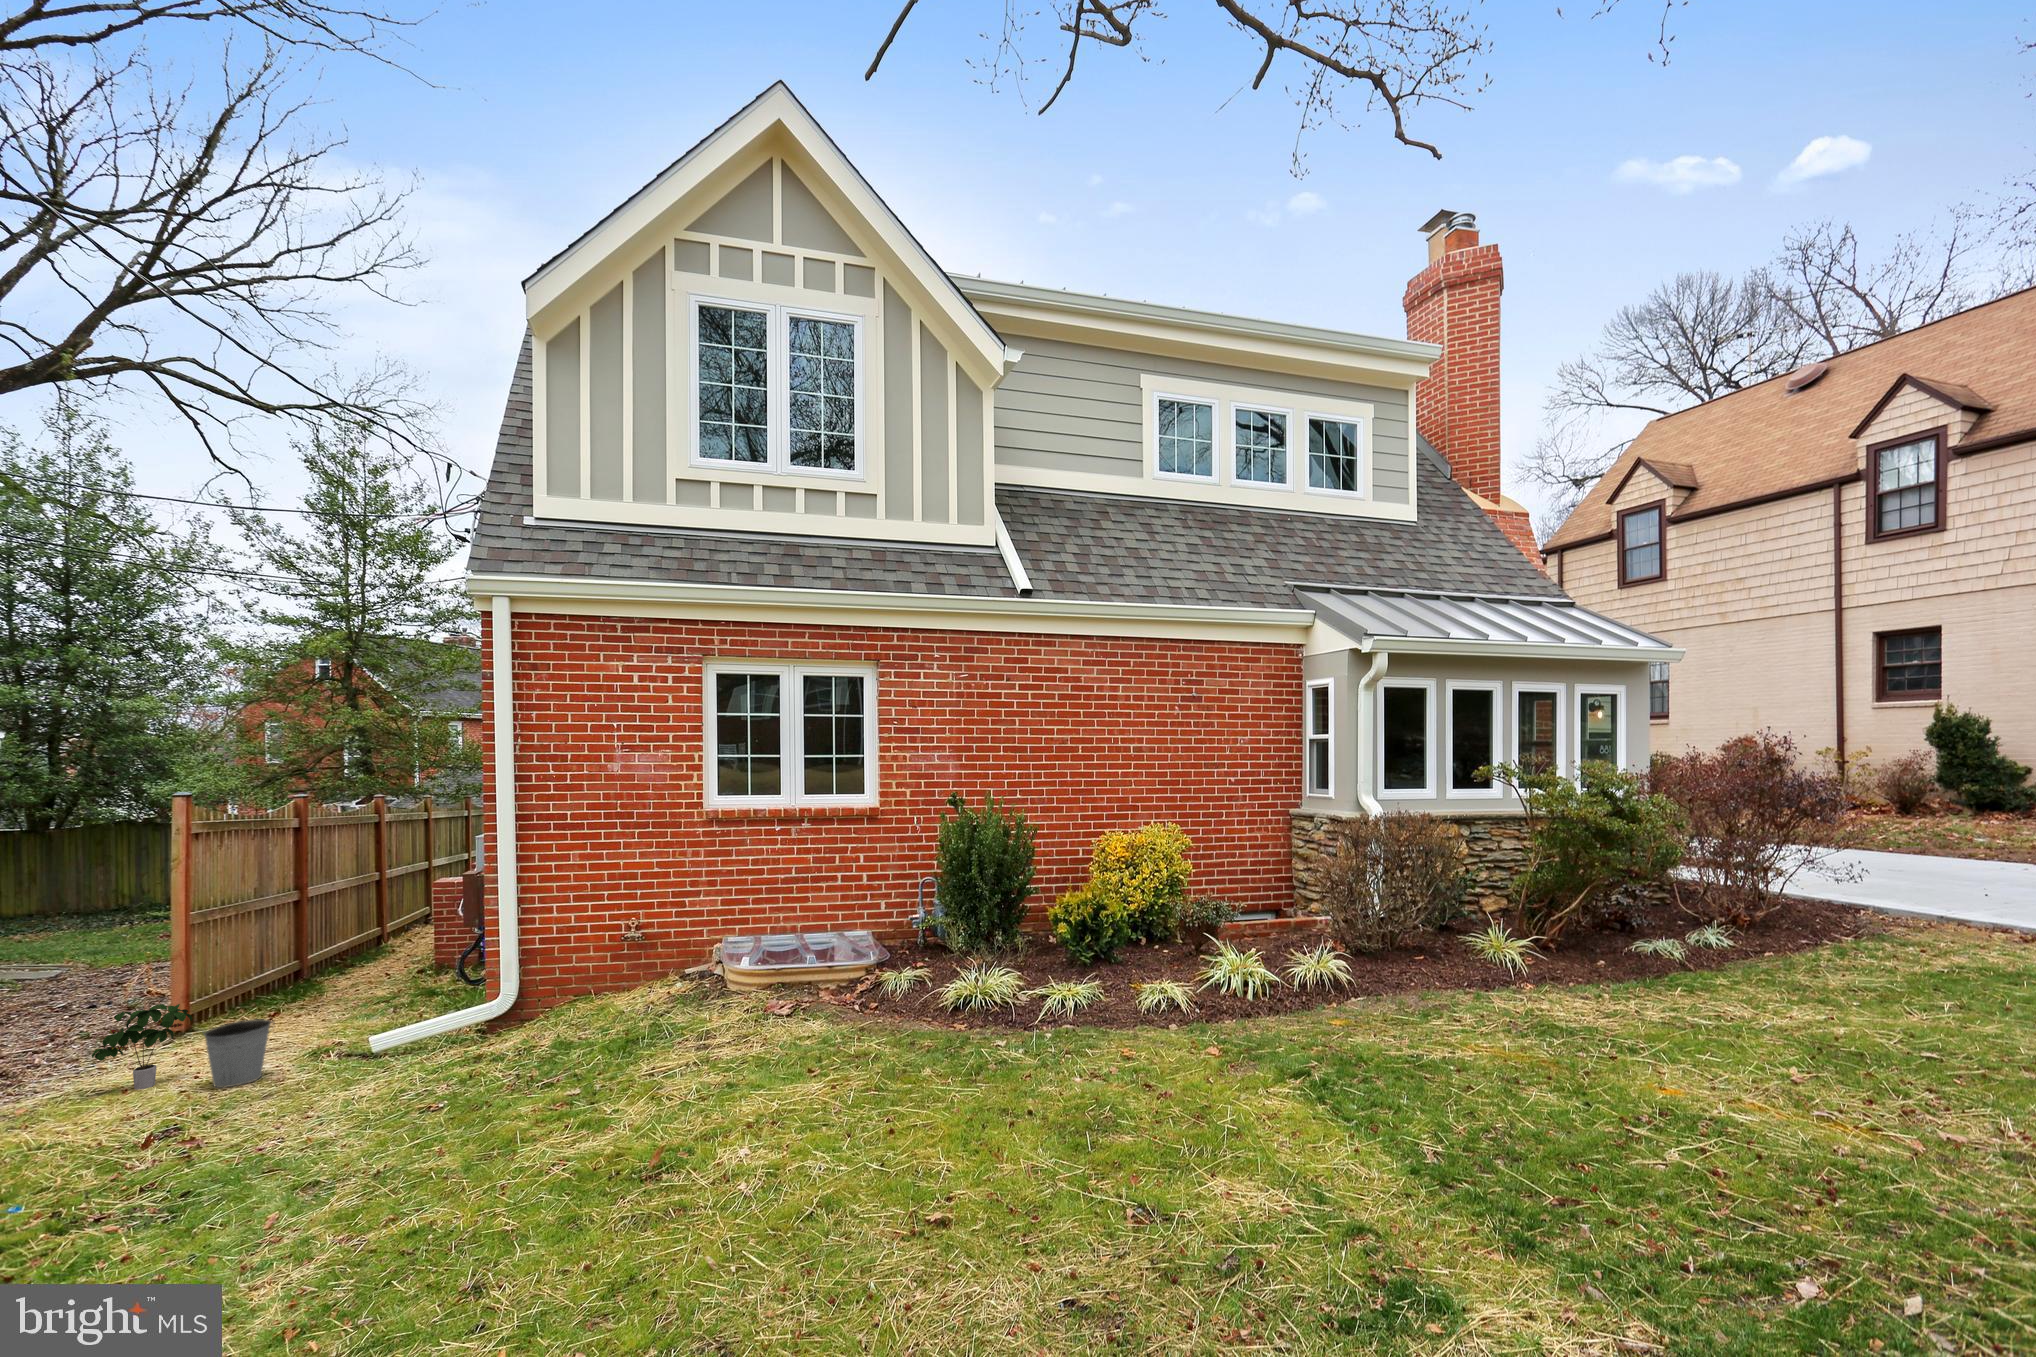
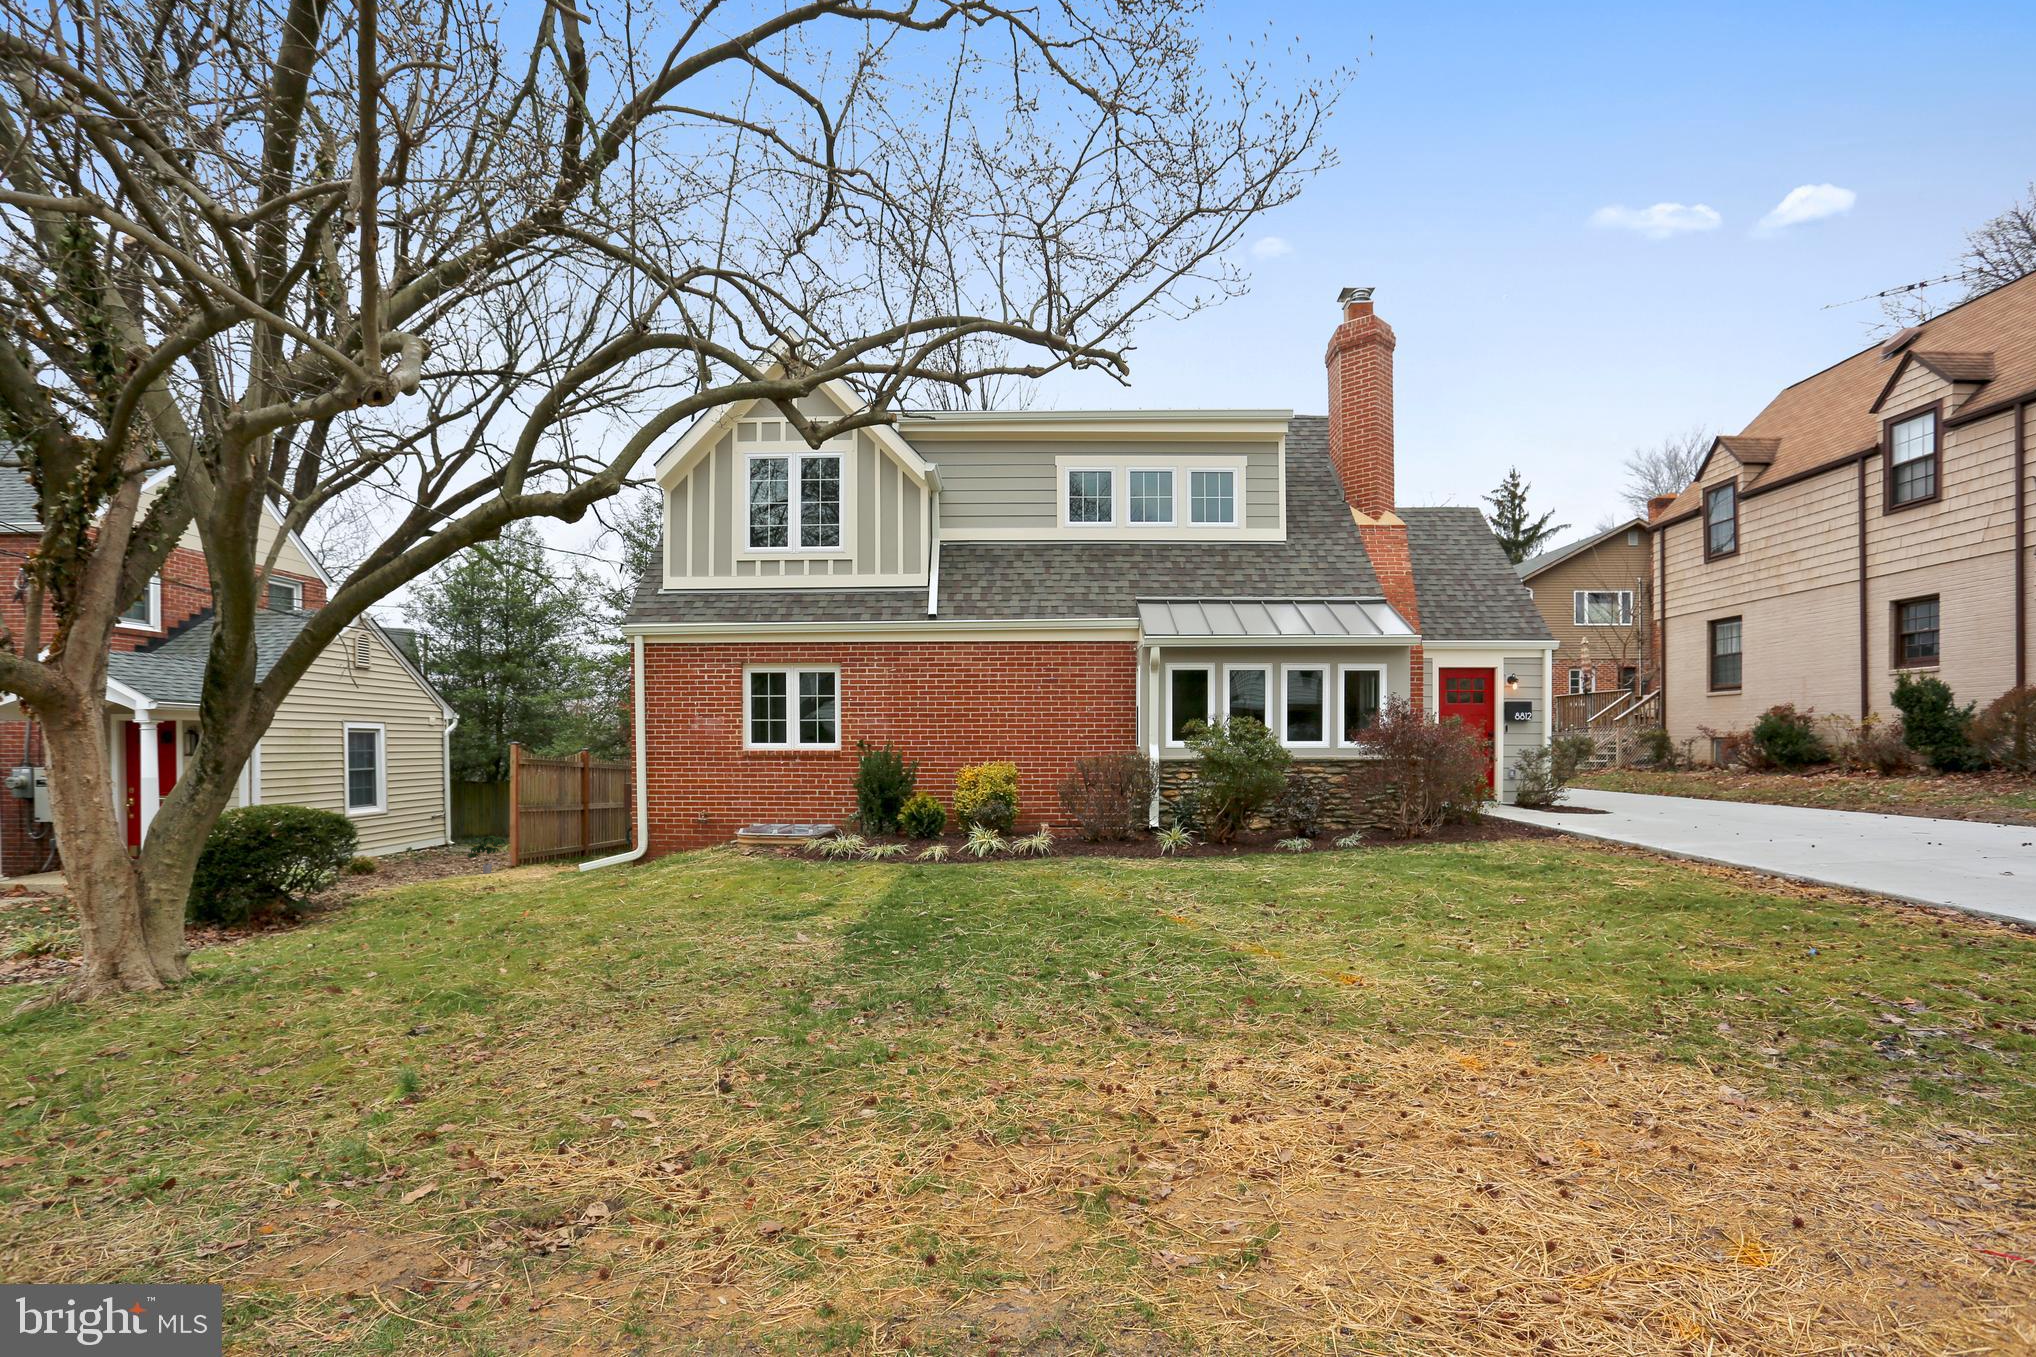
bucket: present [203,1019,272,1088] -> none [508,845,537,874]

